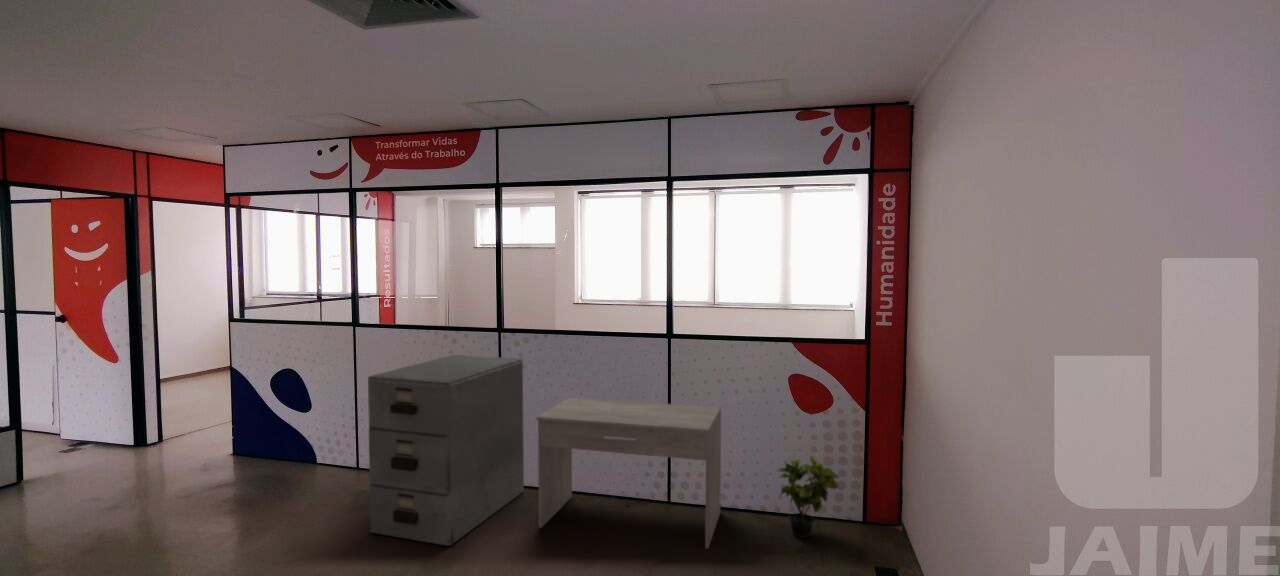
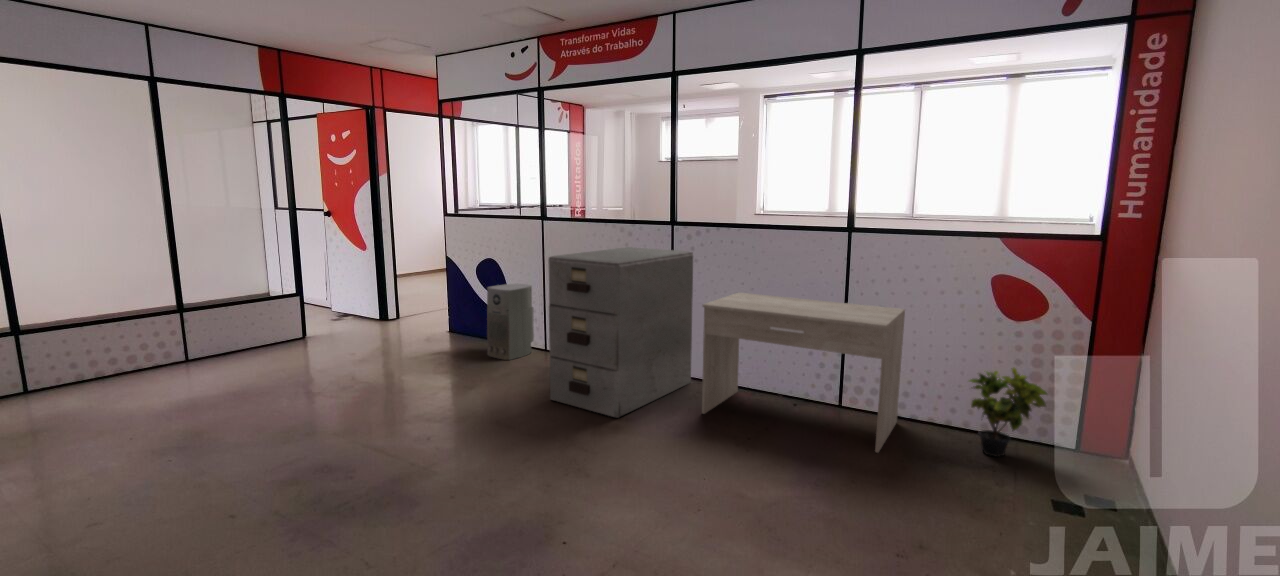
air purifier: none [287,396,344,486] -> present [487,284,534,360]

